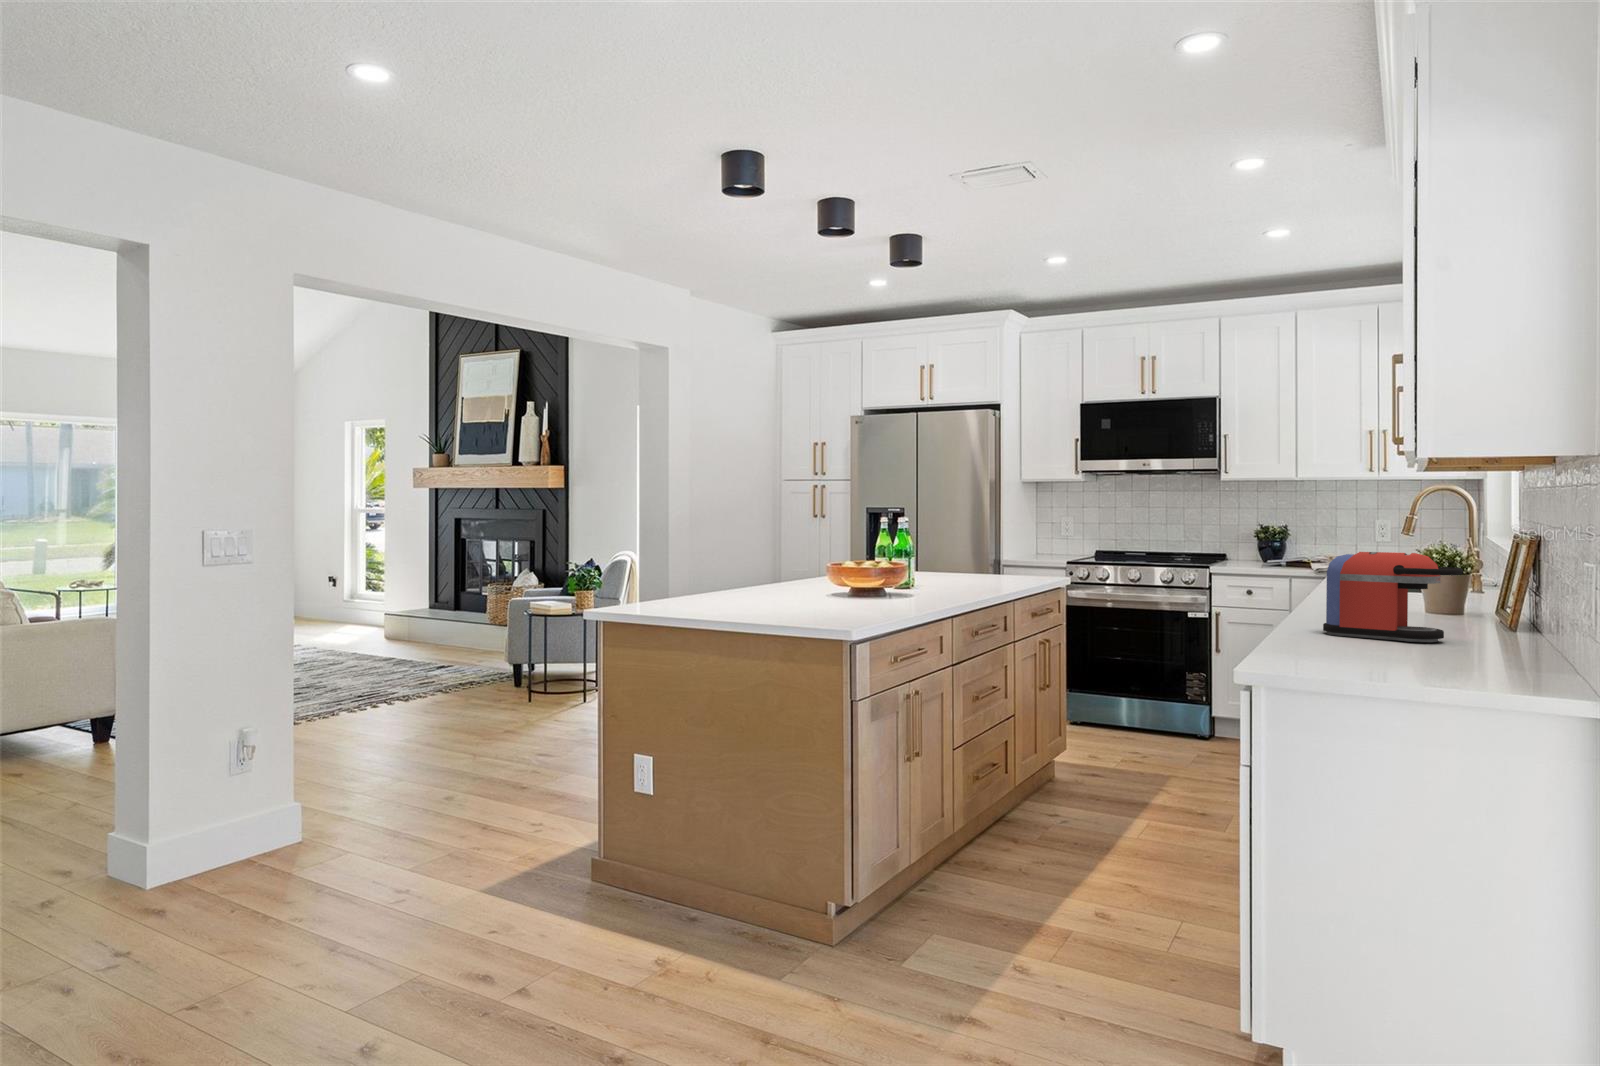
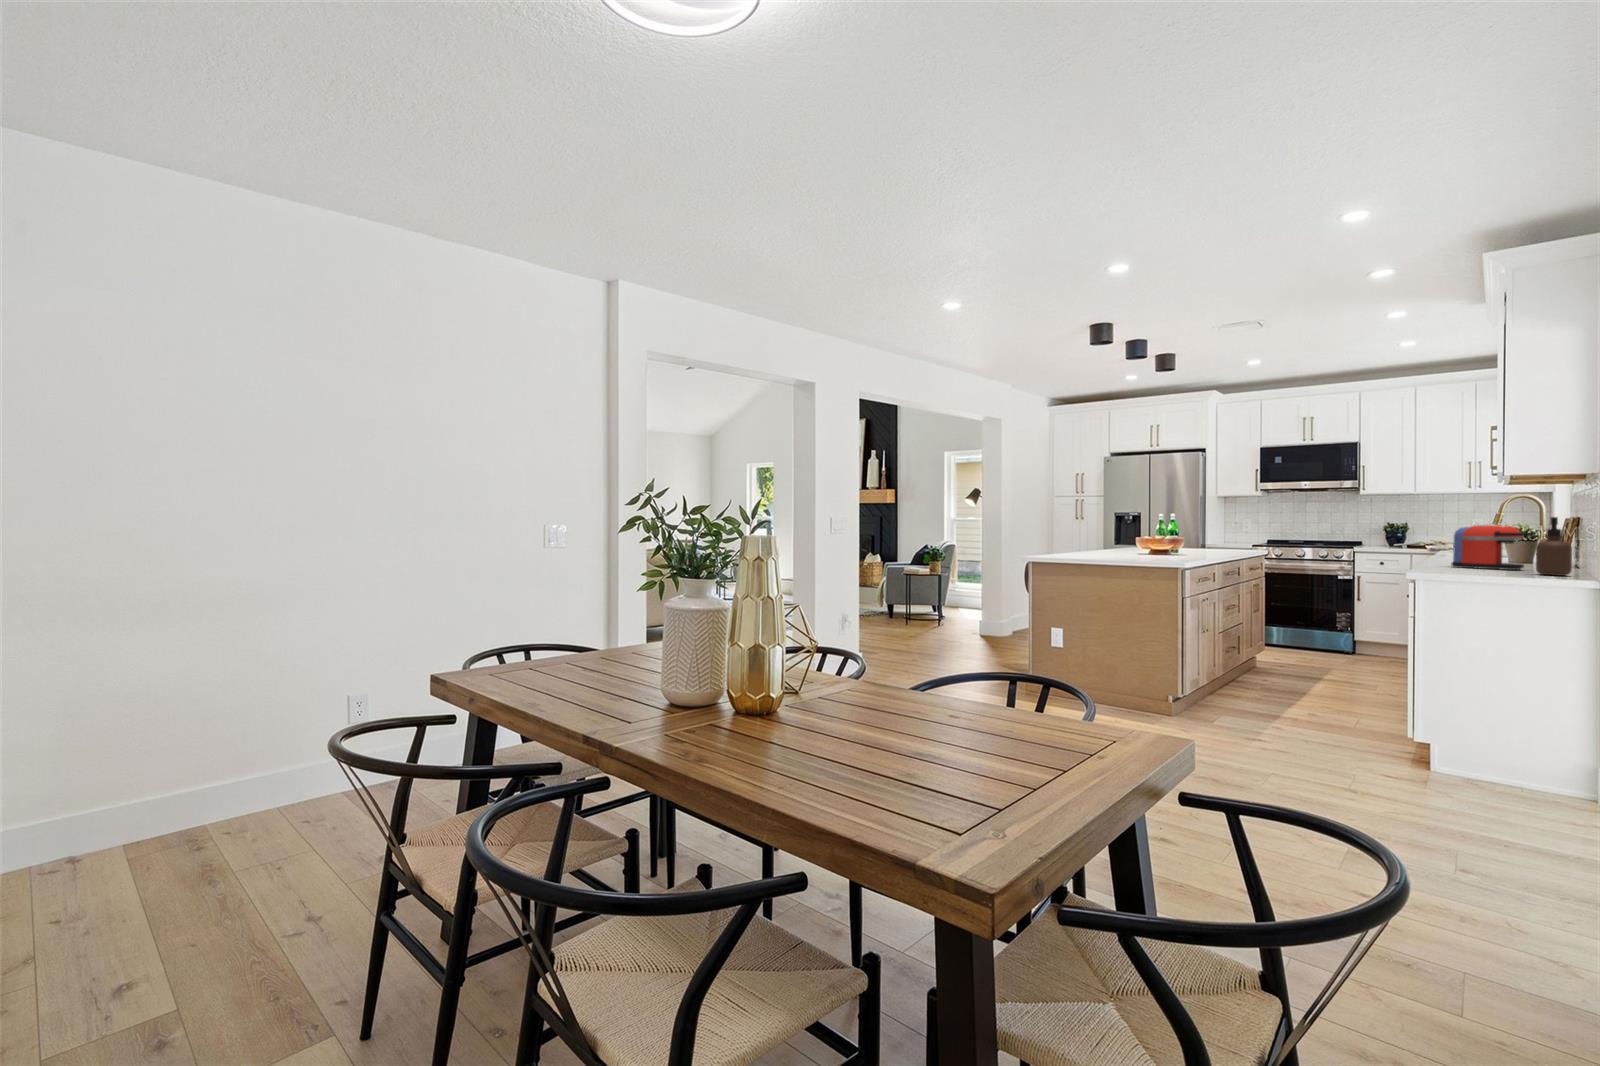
soap dispenser: none [1465,542,1529,665] -> present [1536,517,1572,576]

